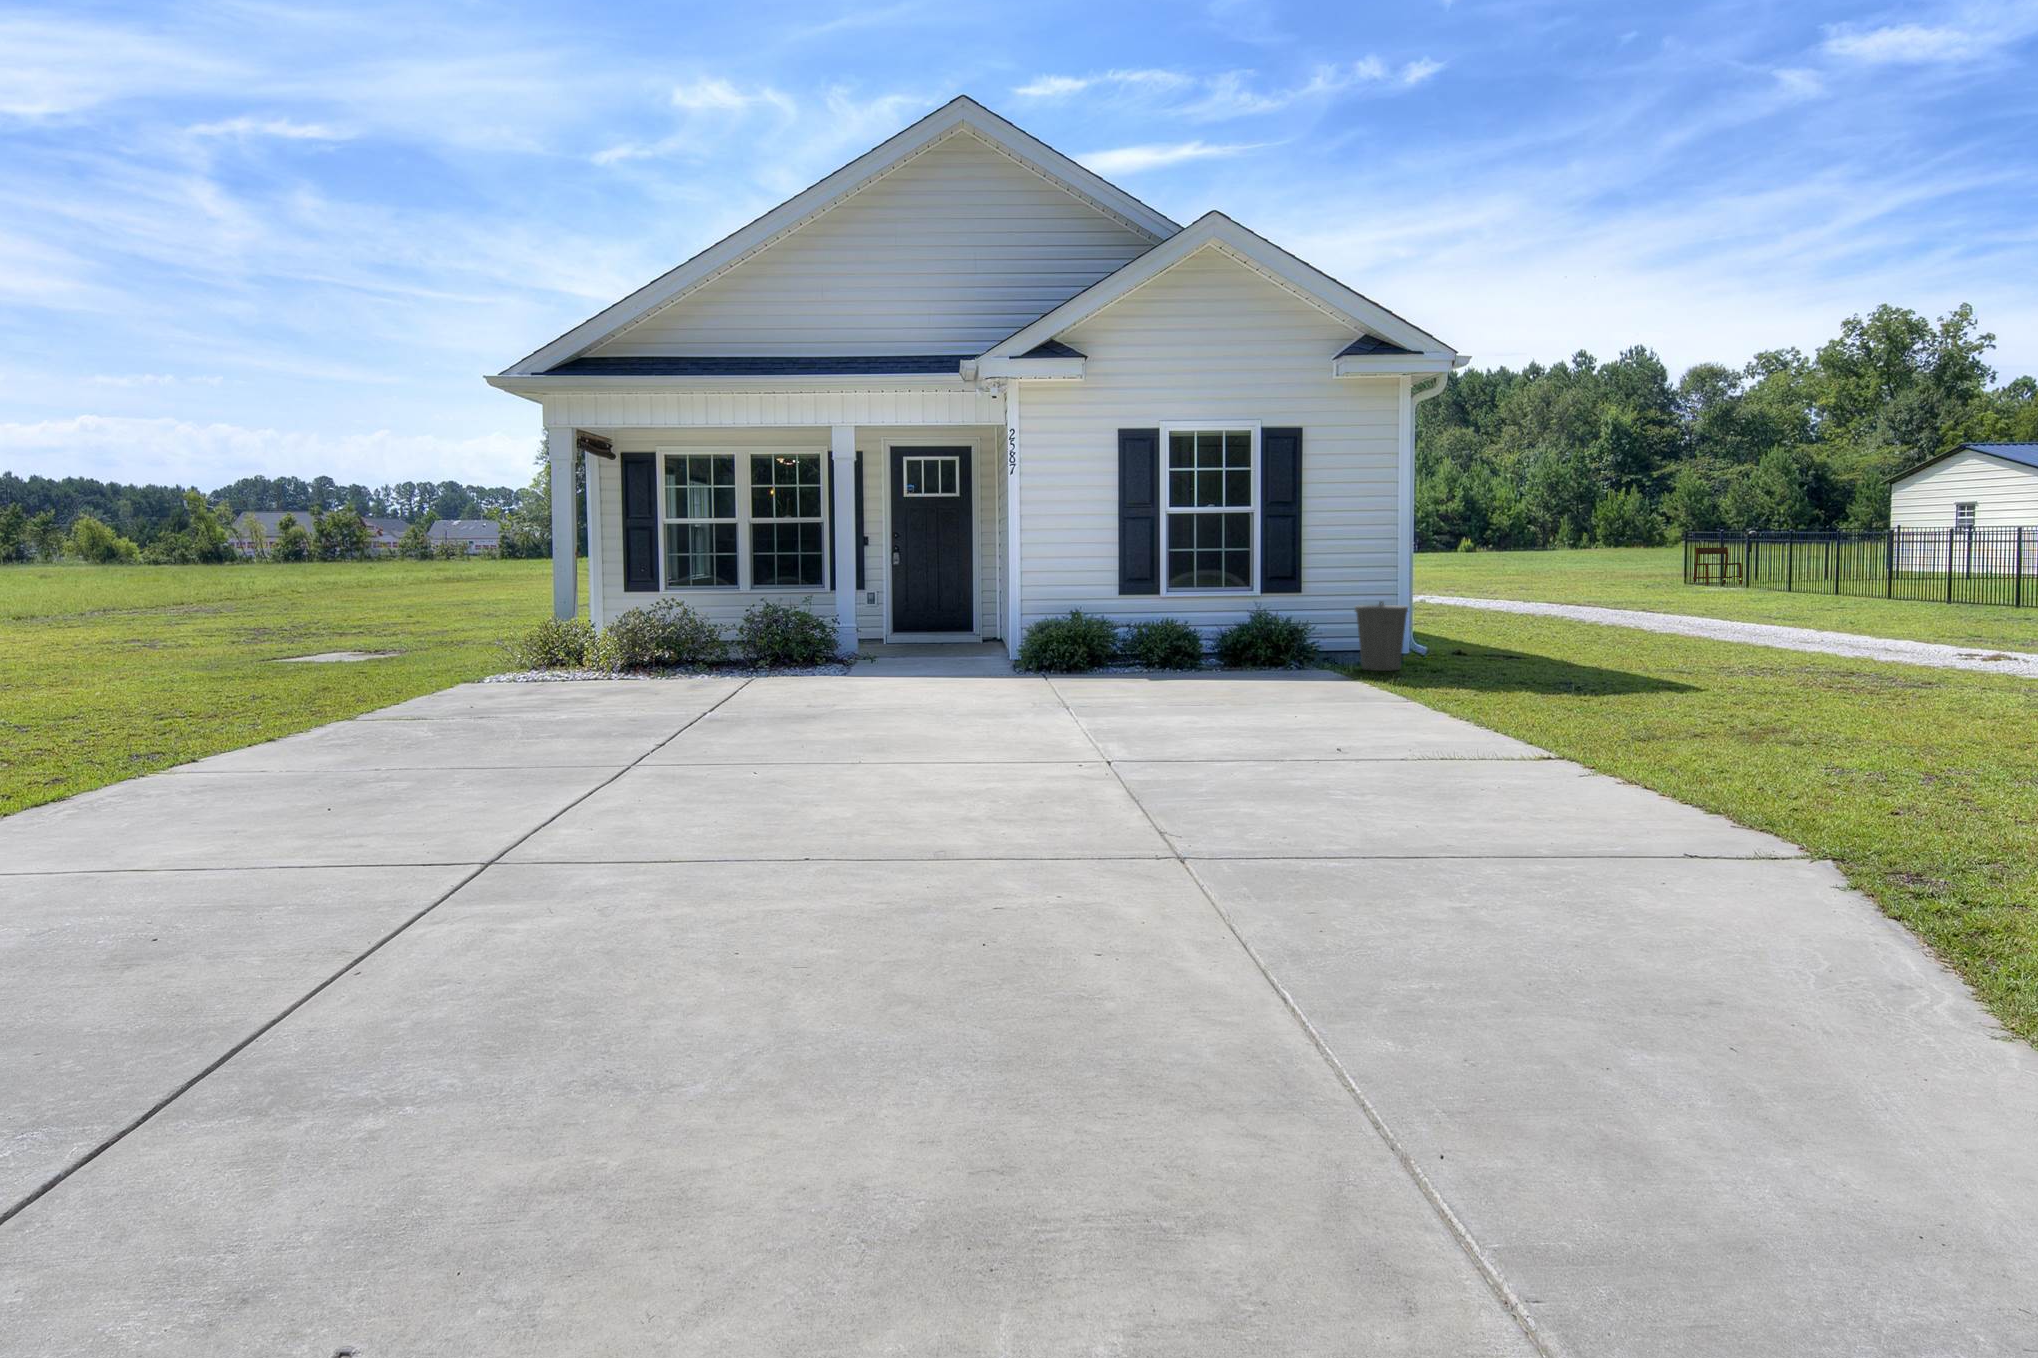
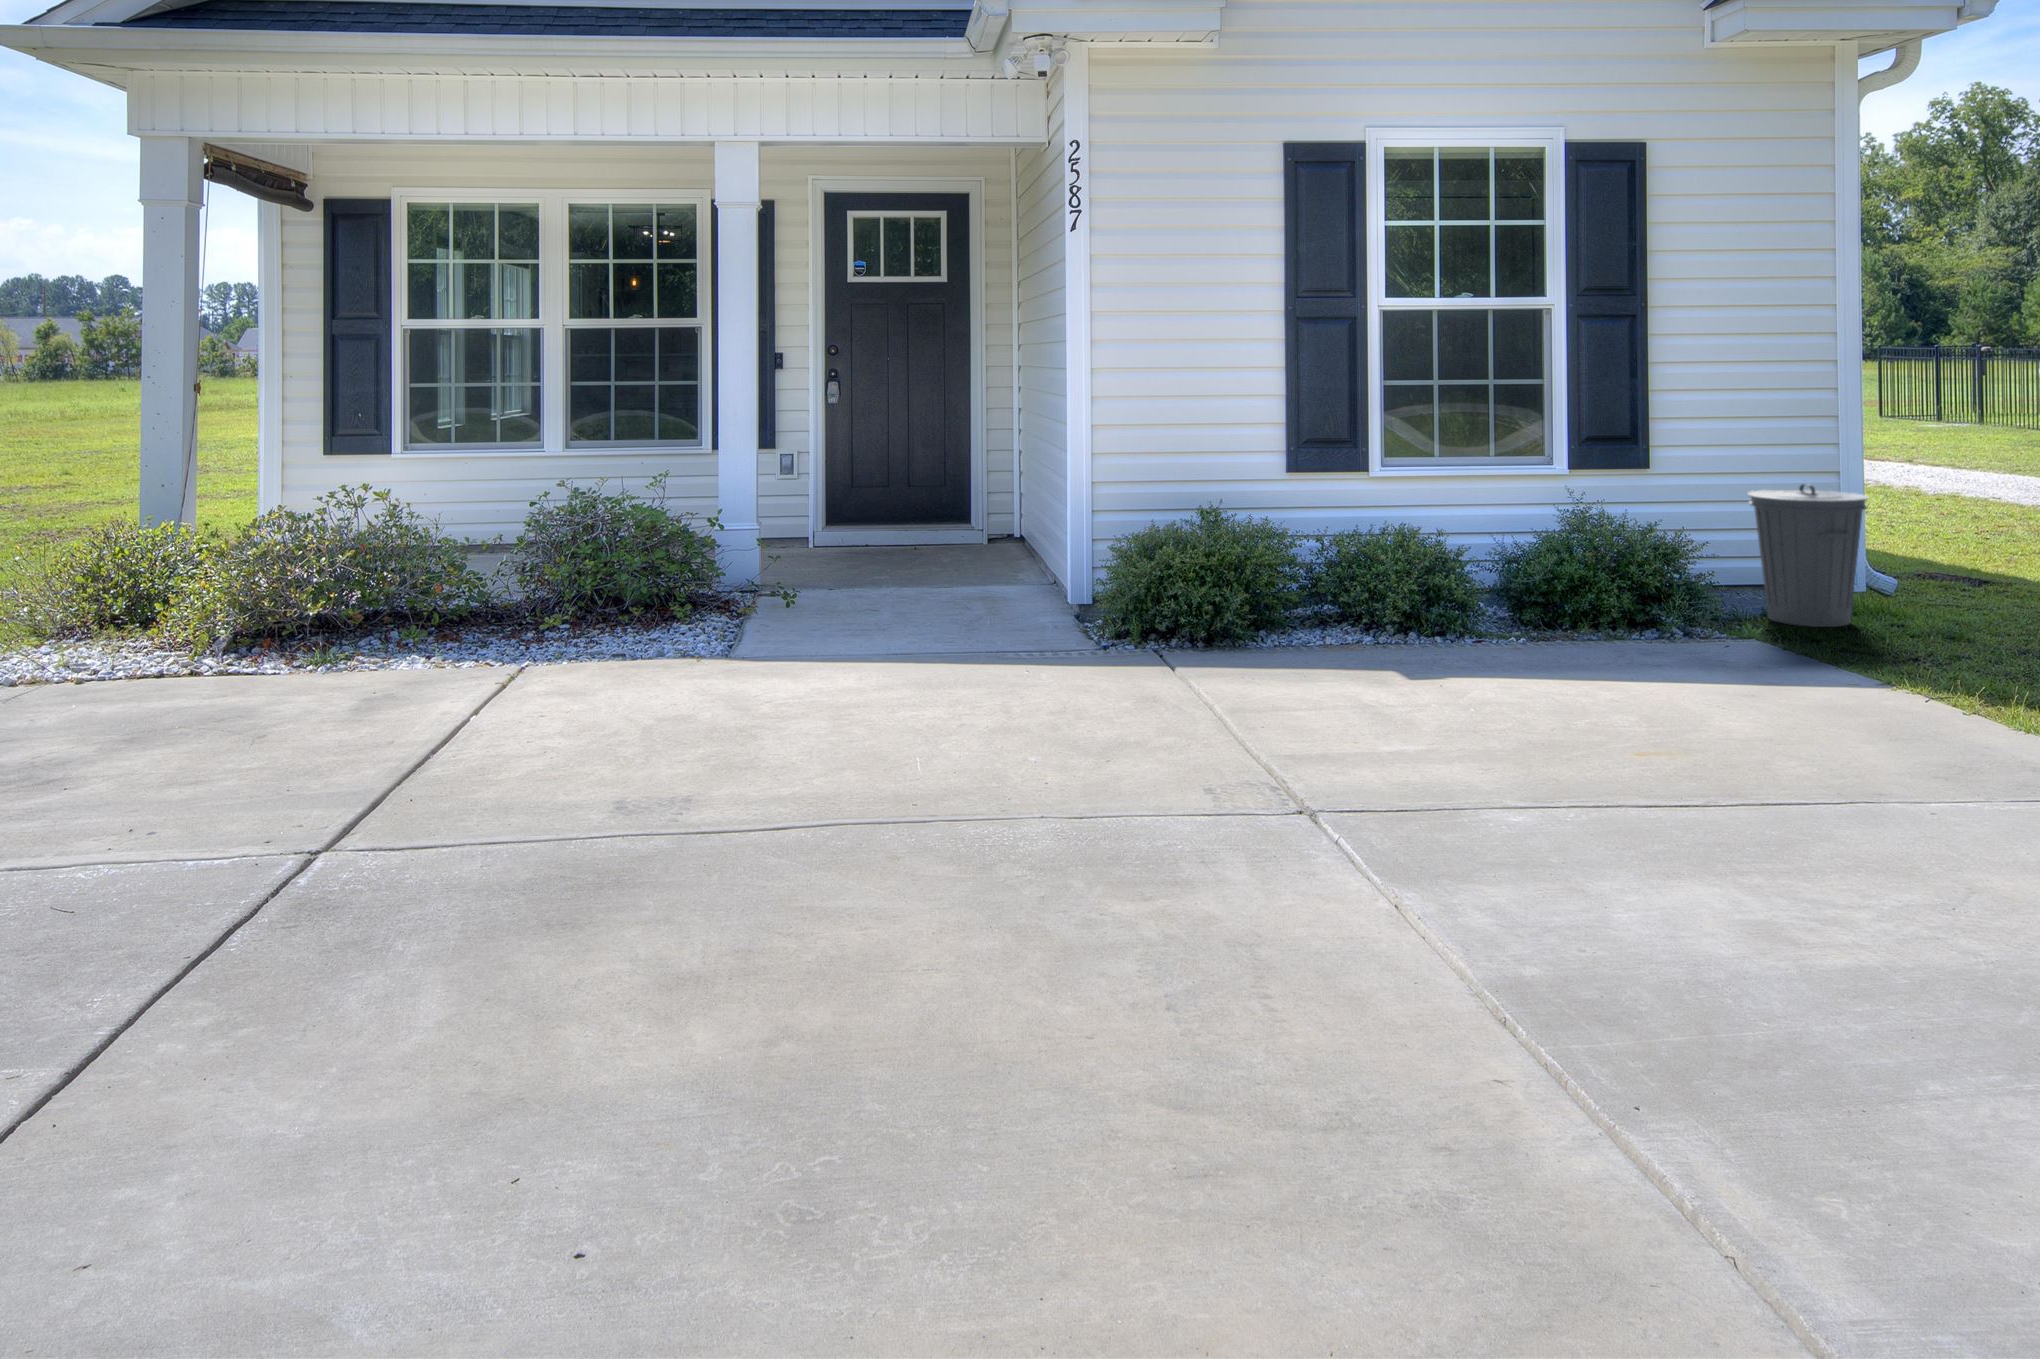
bench: present [1693,547,1742,585] -> none [1875,365,1940,415]

